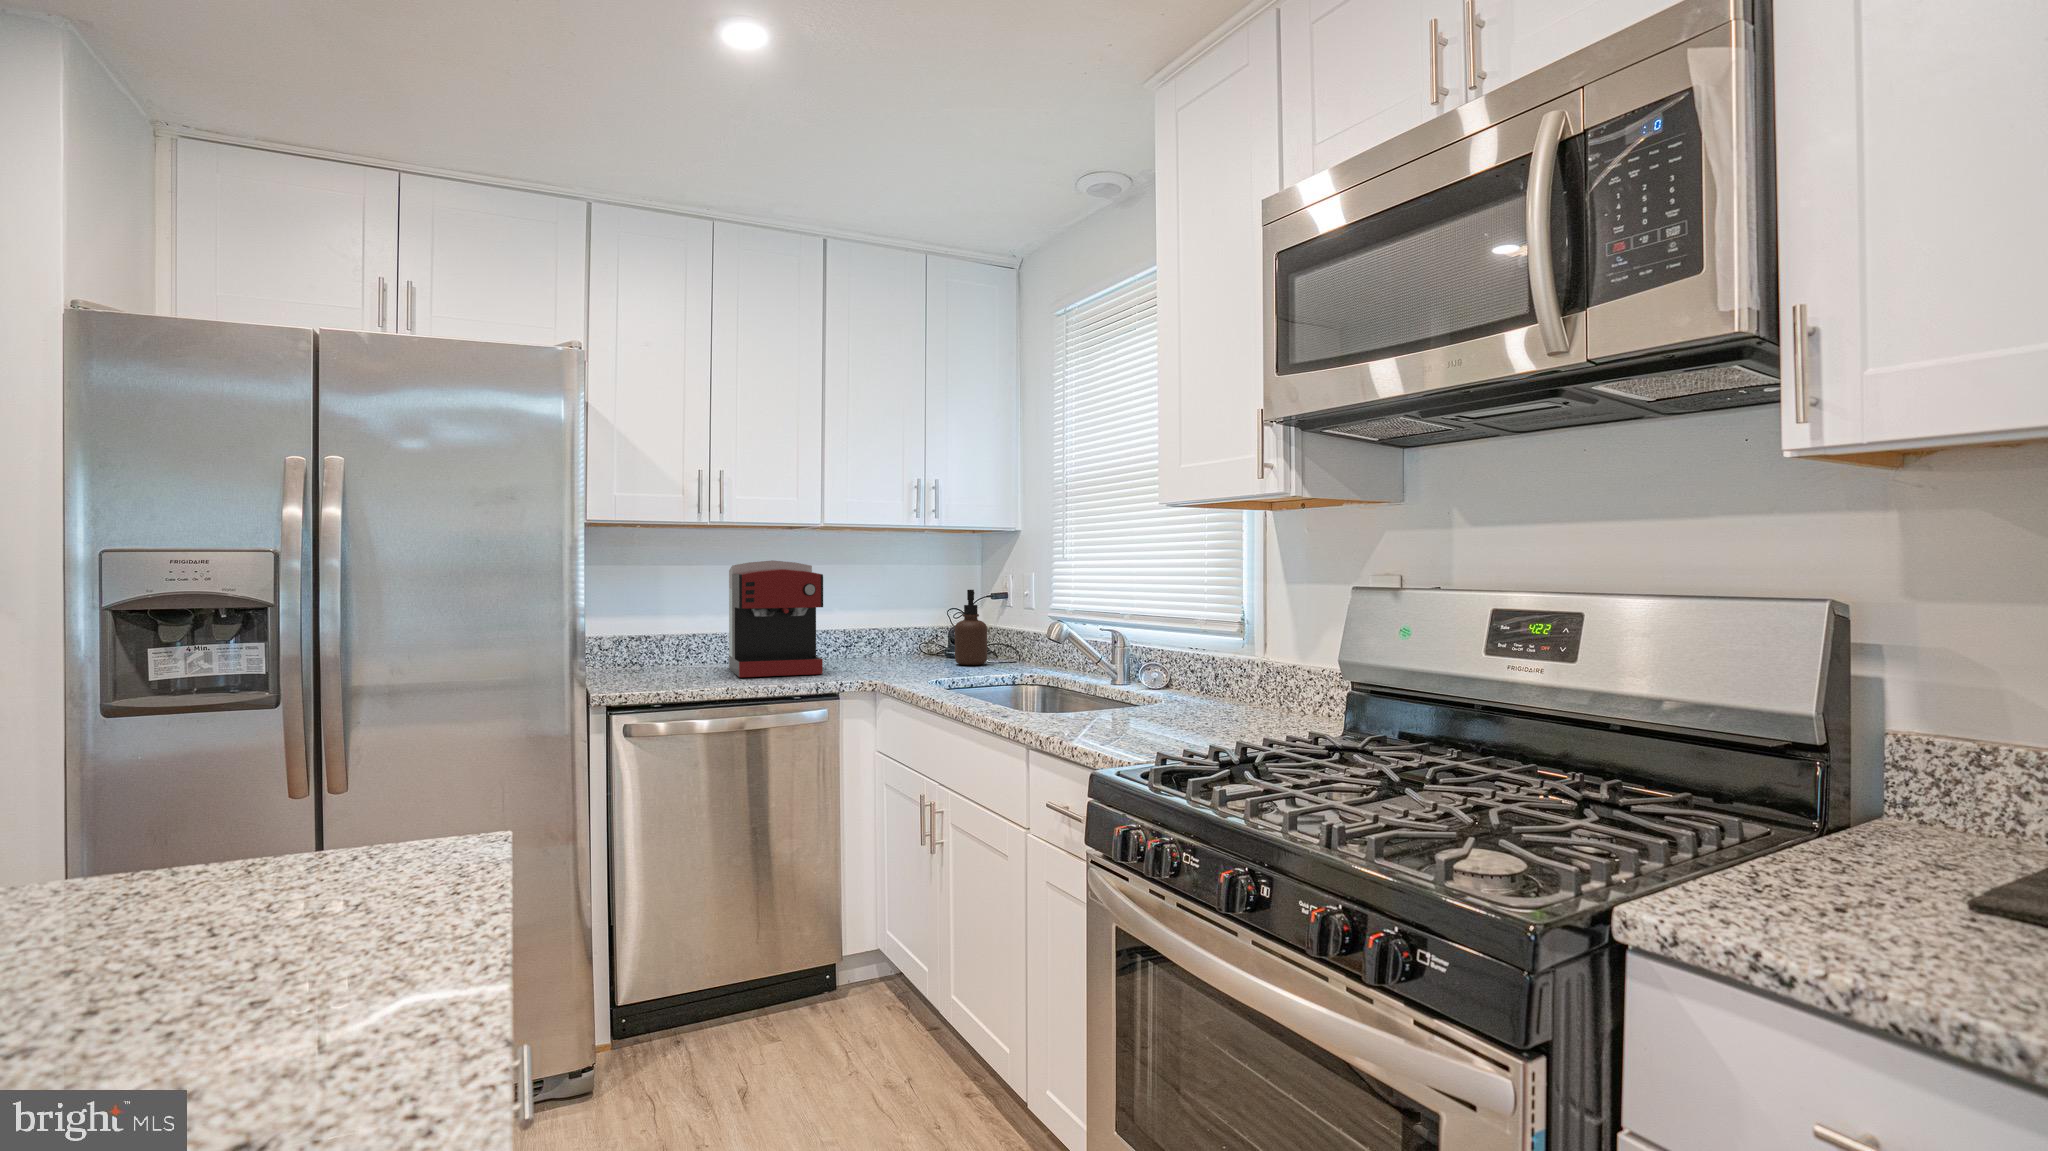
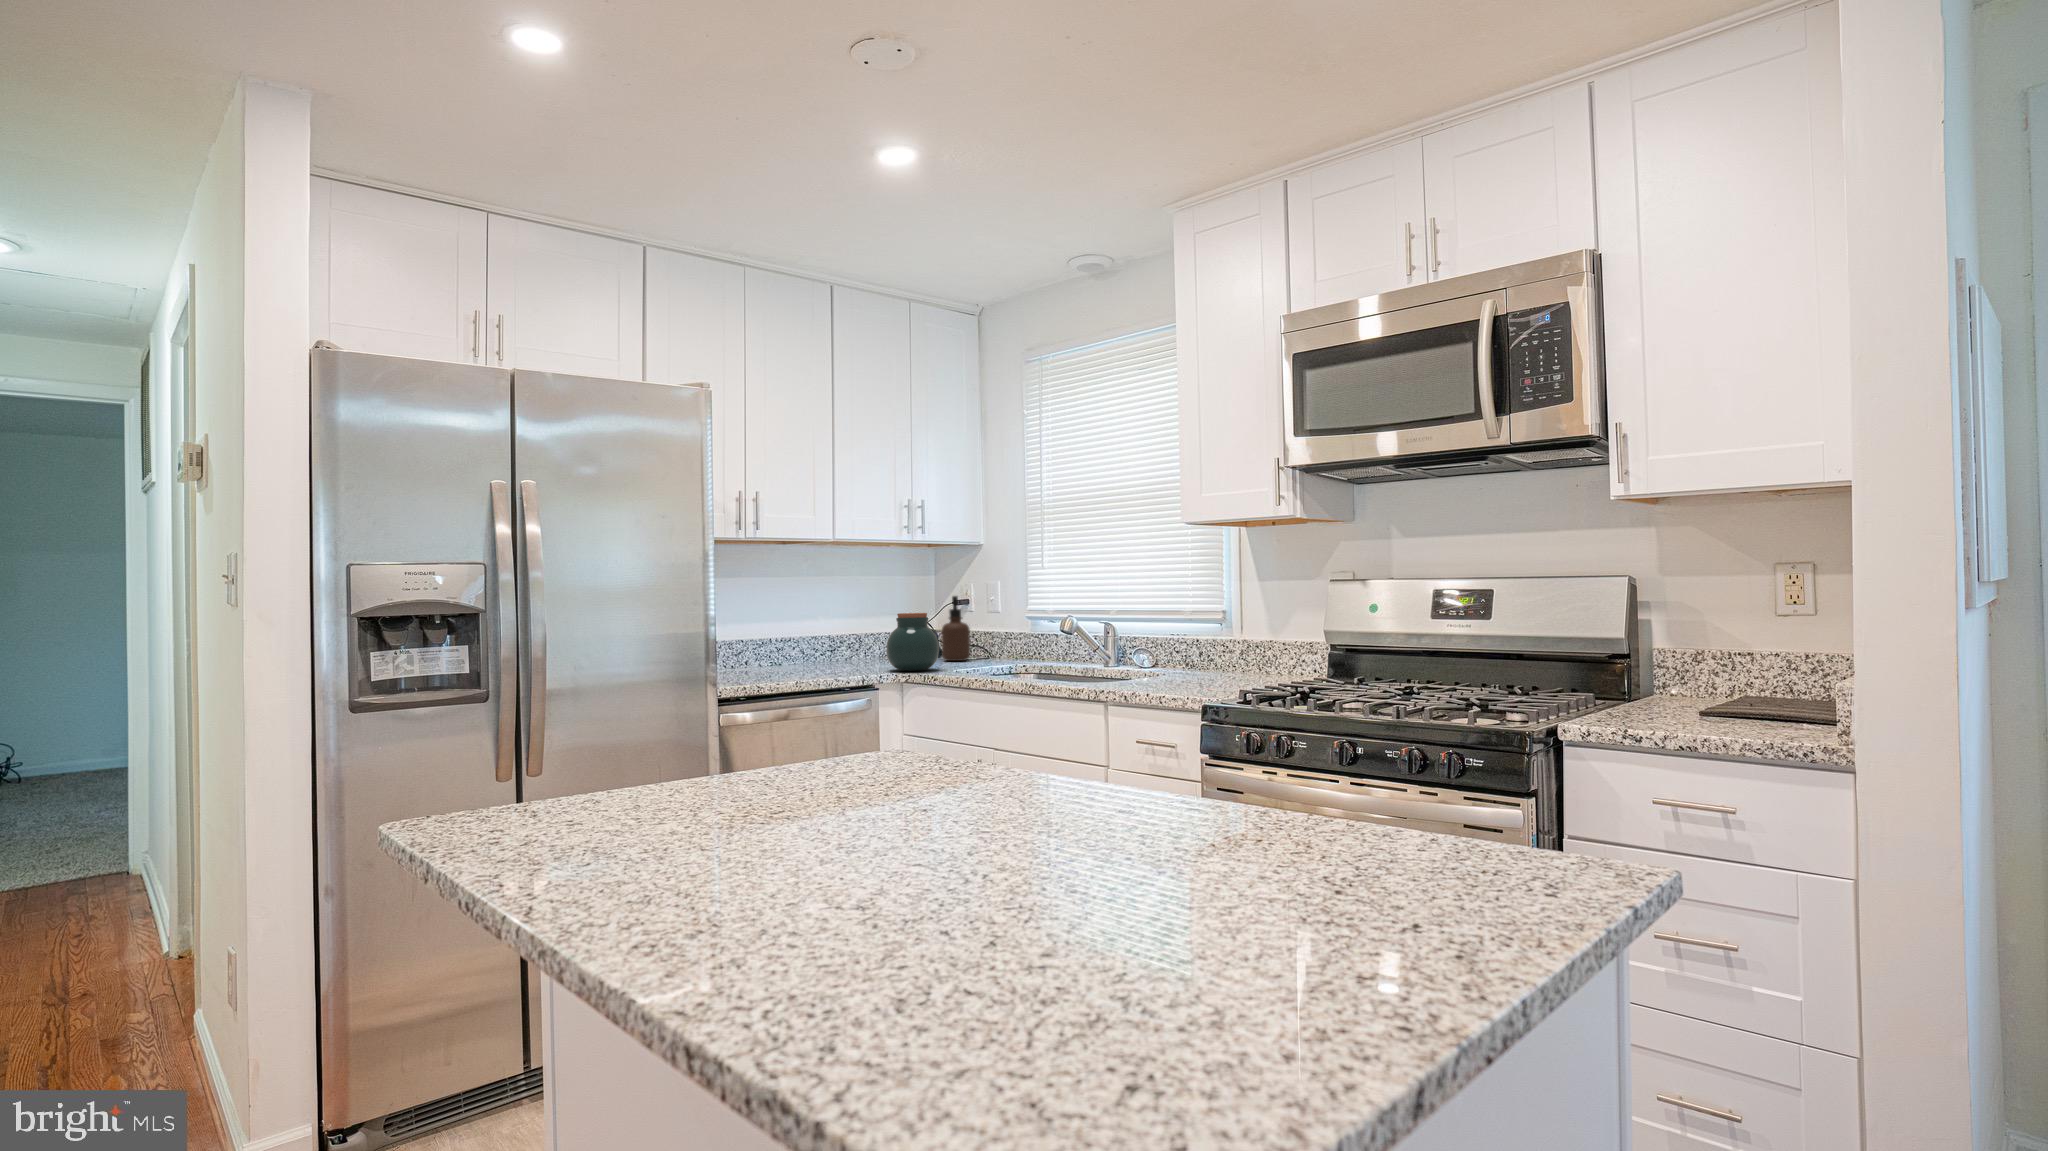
coffee maker: present [729,560,823,677] -> none [749,572,848,675]
jar: none [862,610,924,678] -> present [887,613,939,671]

